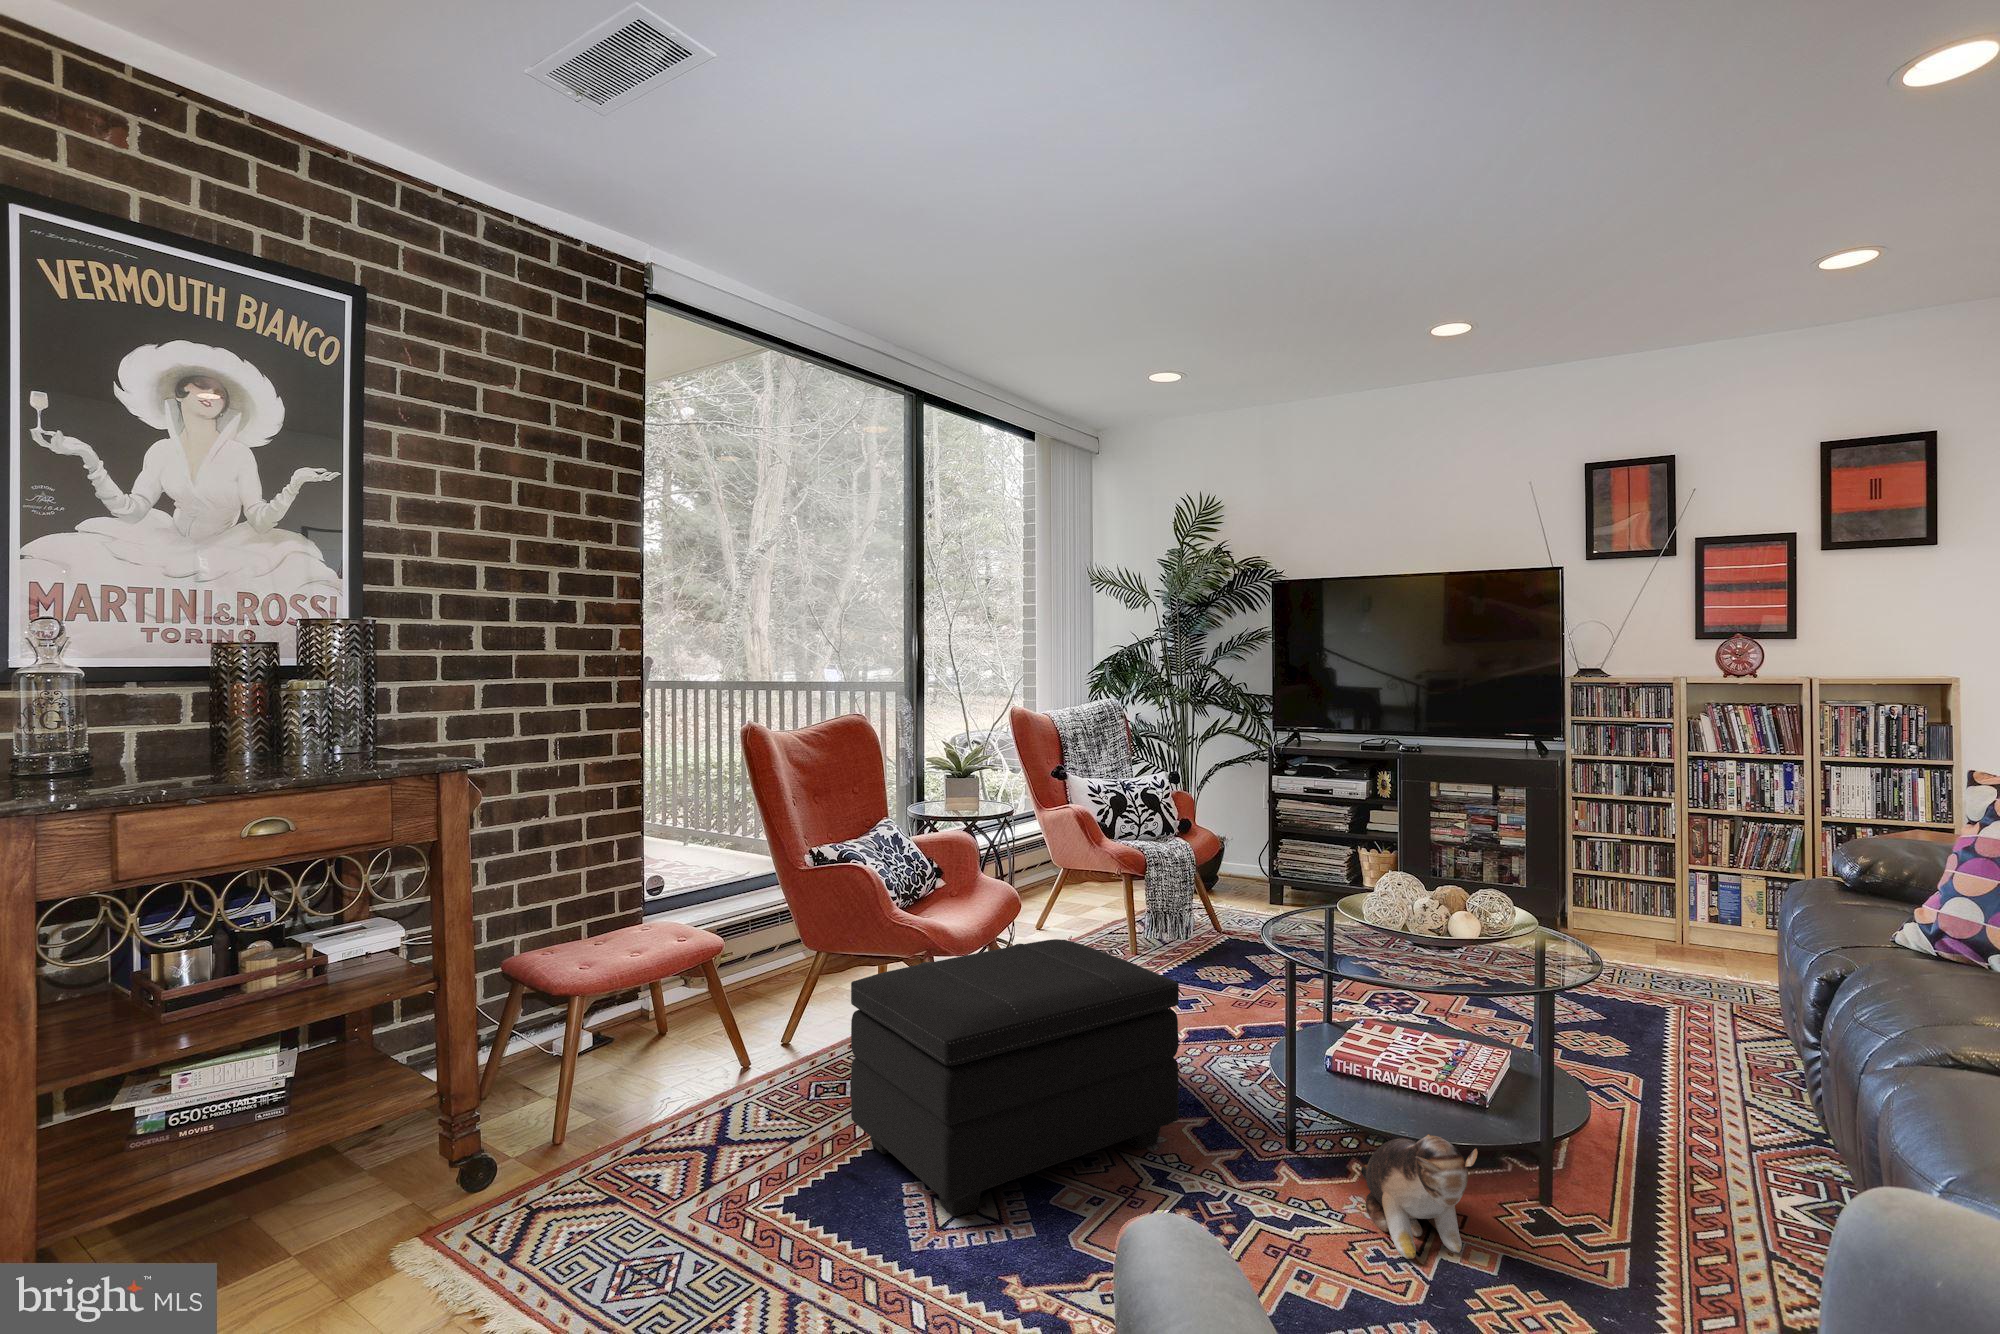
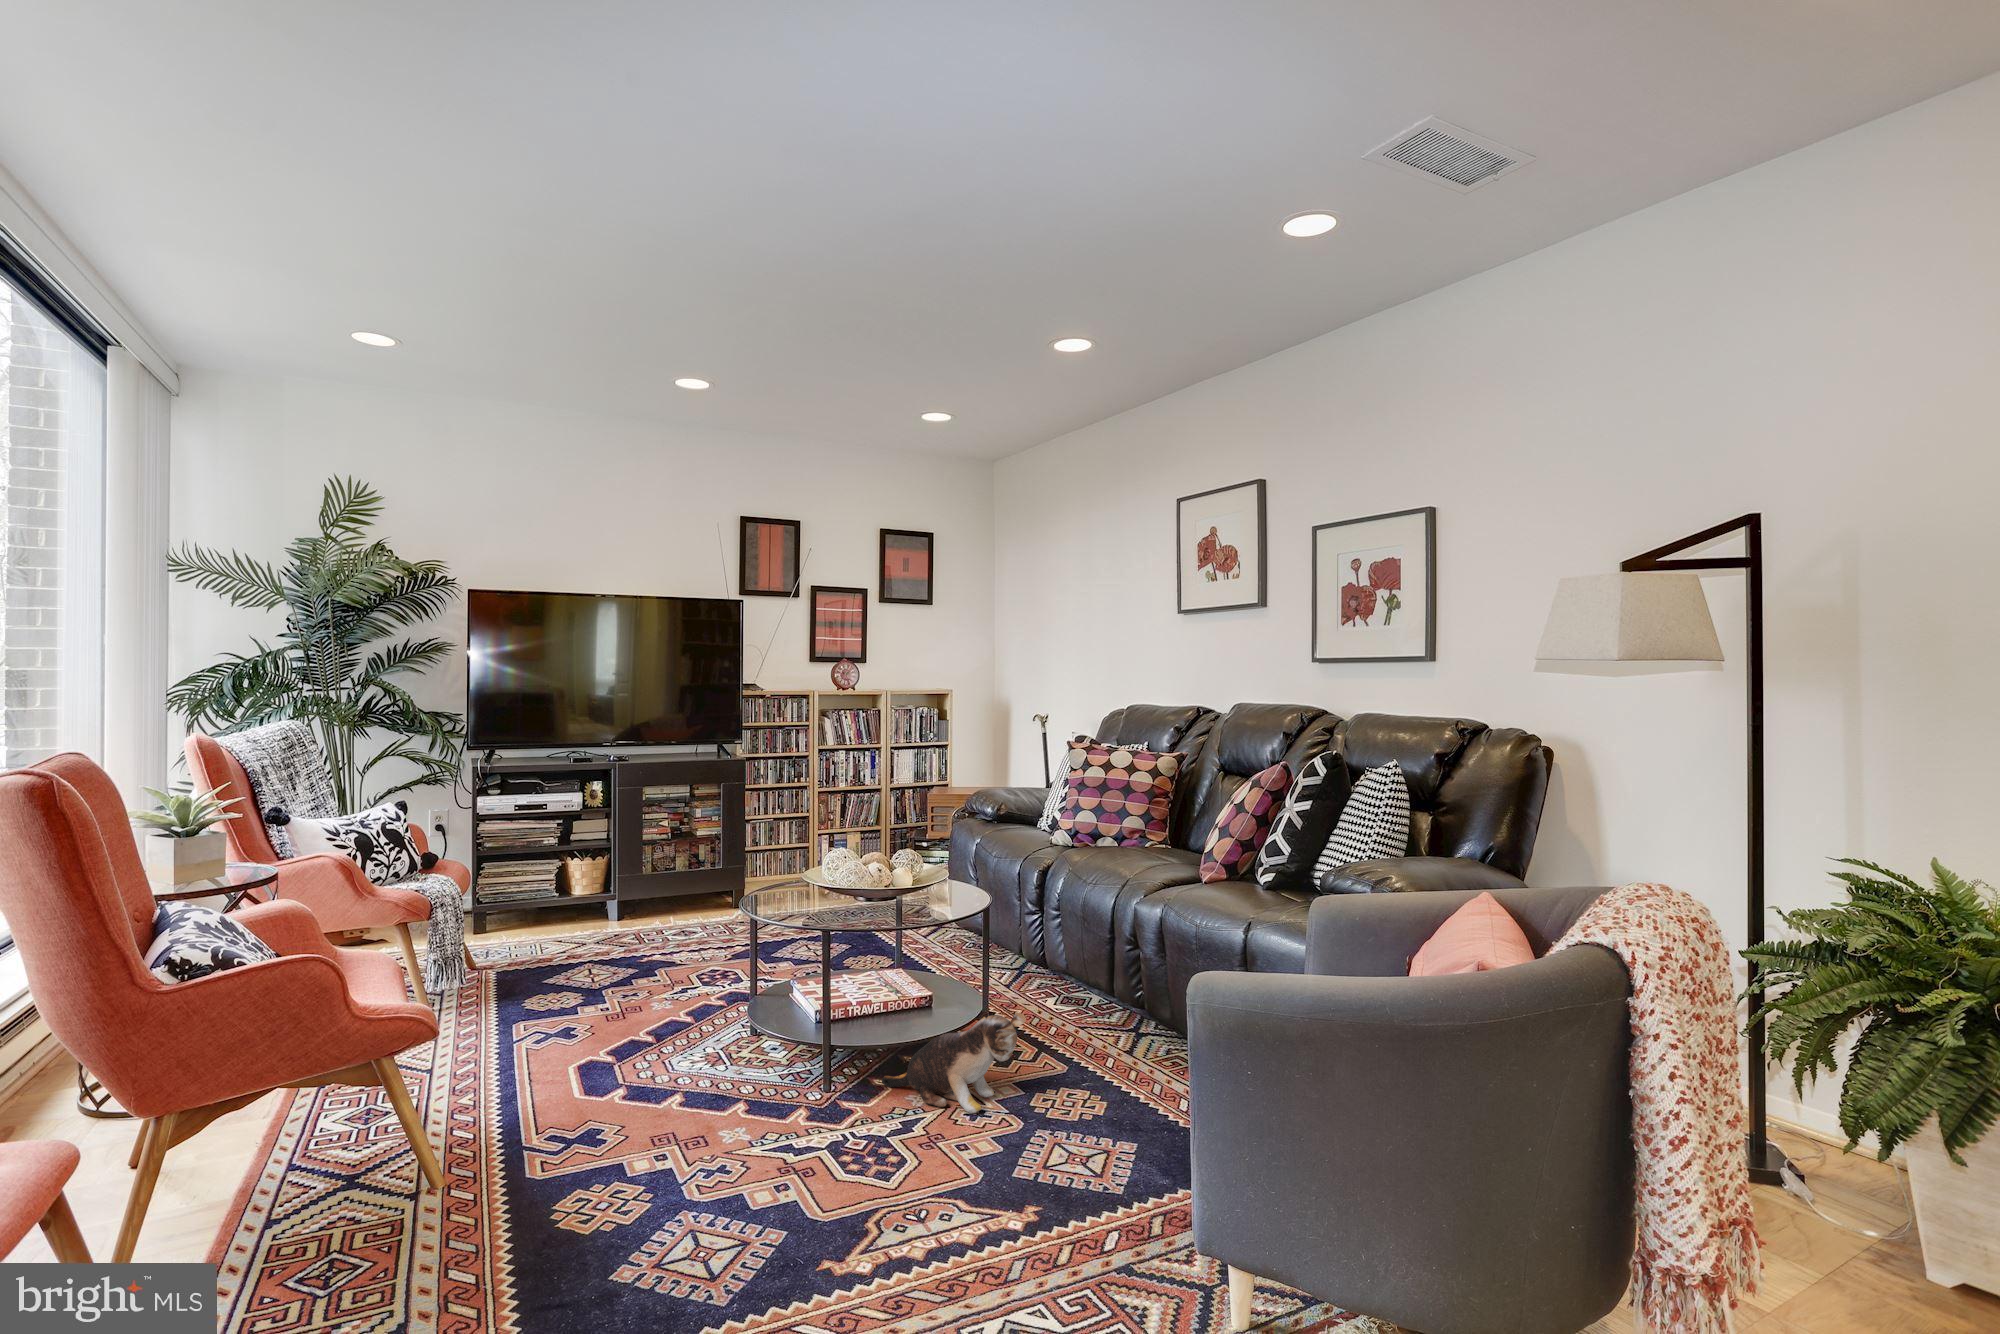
footstool: present [851,939,1179,1216] -> none [451,973,749,1272]

